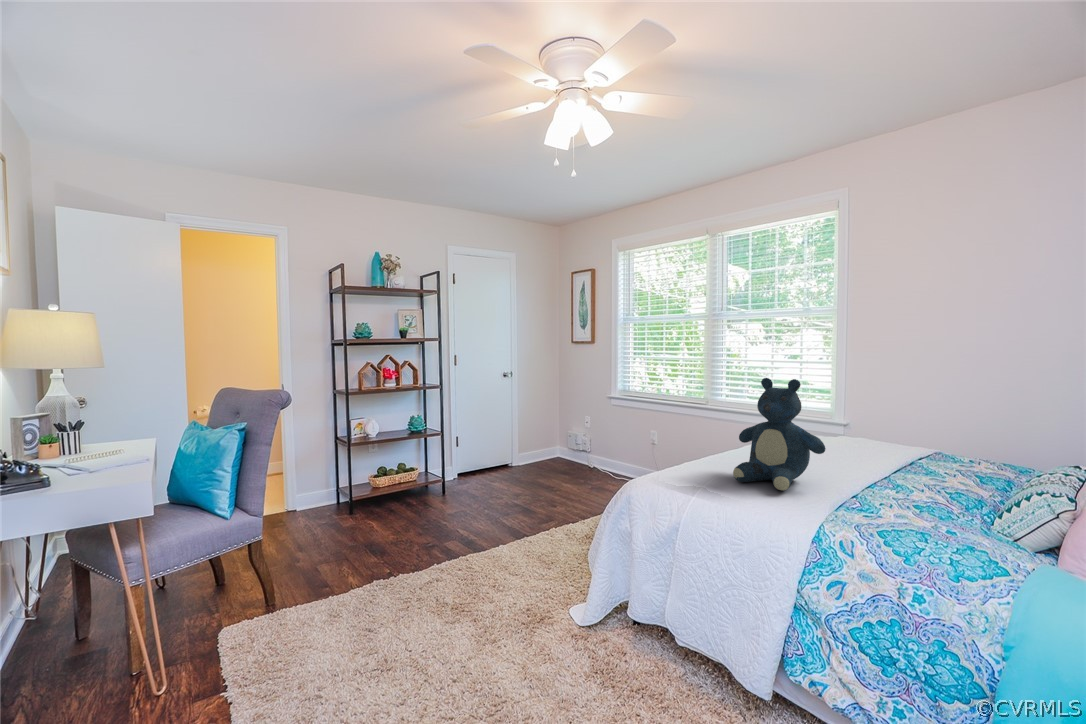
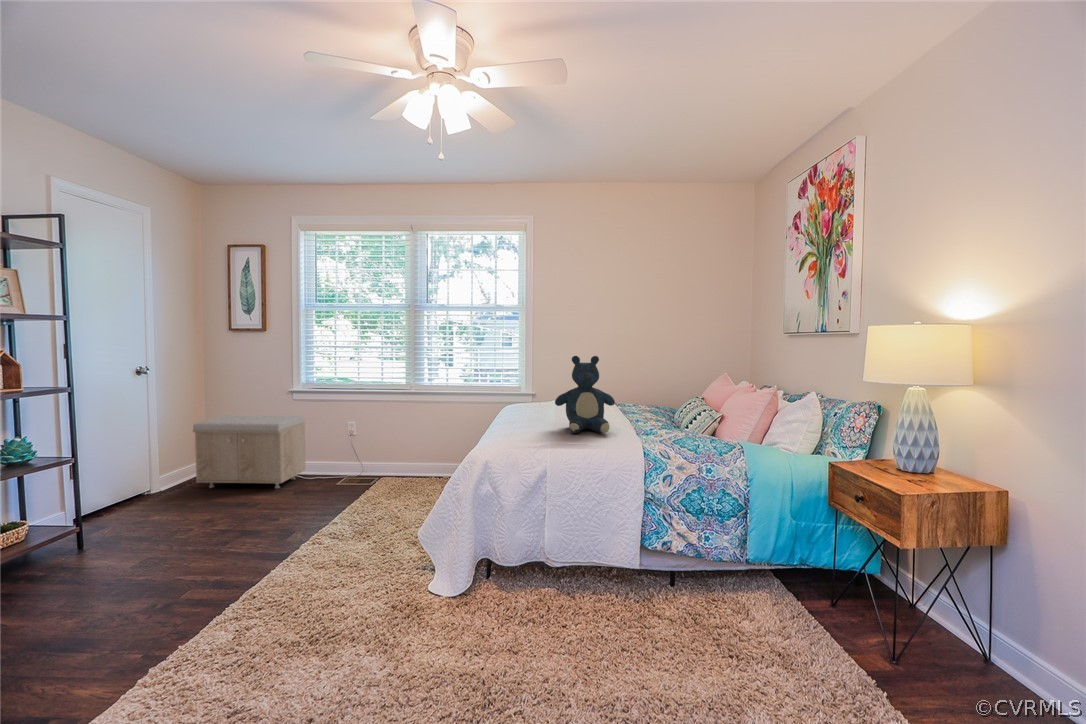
storage bench: none [538,412,615,479] -> present [193,416,305,488]

